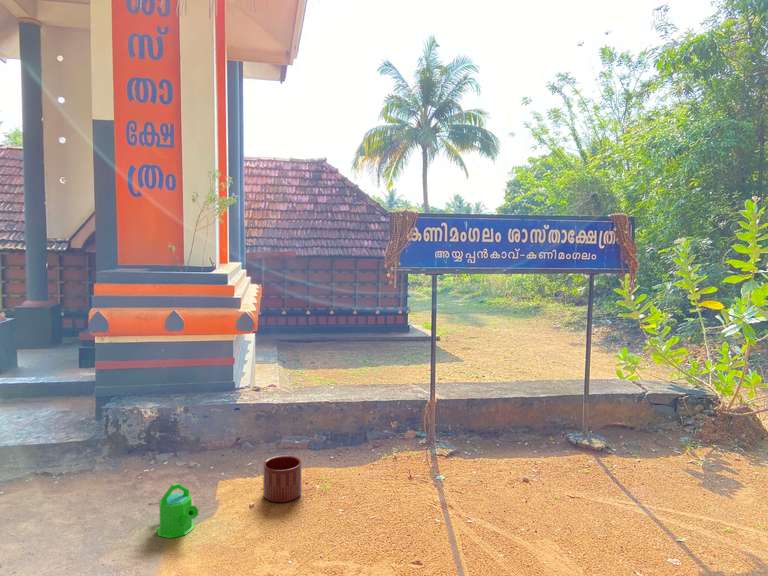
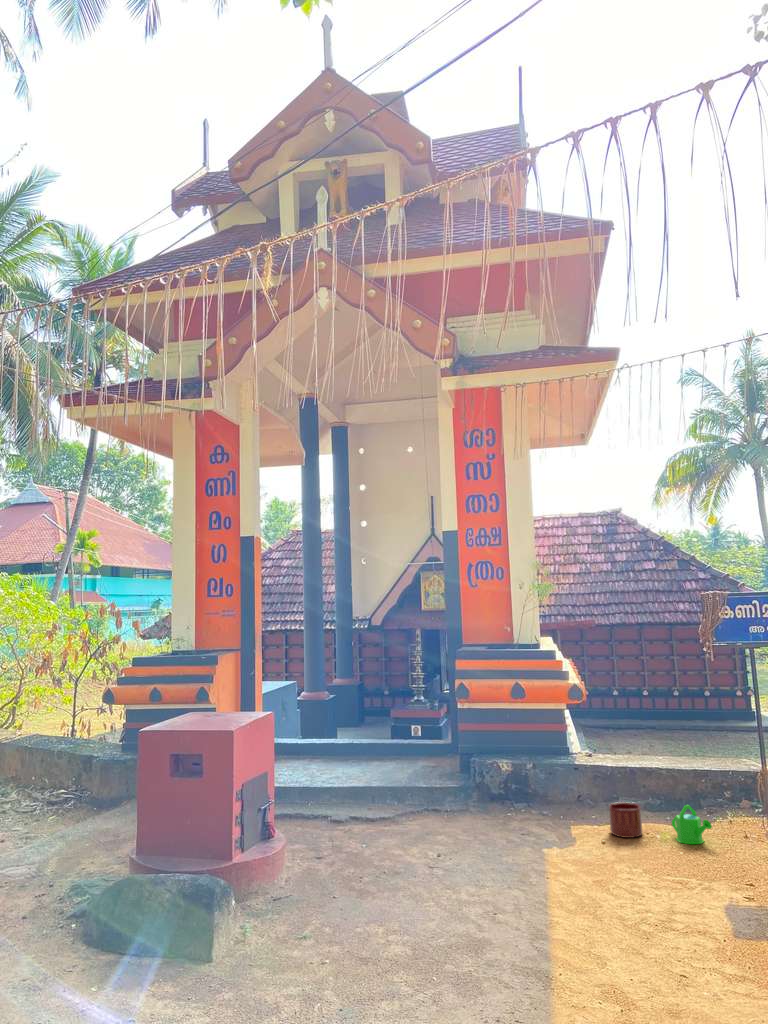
watering can: present [157,483,198,538] -> present [672,805,712,844]

